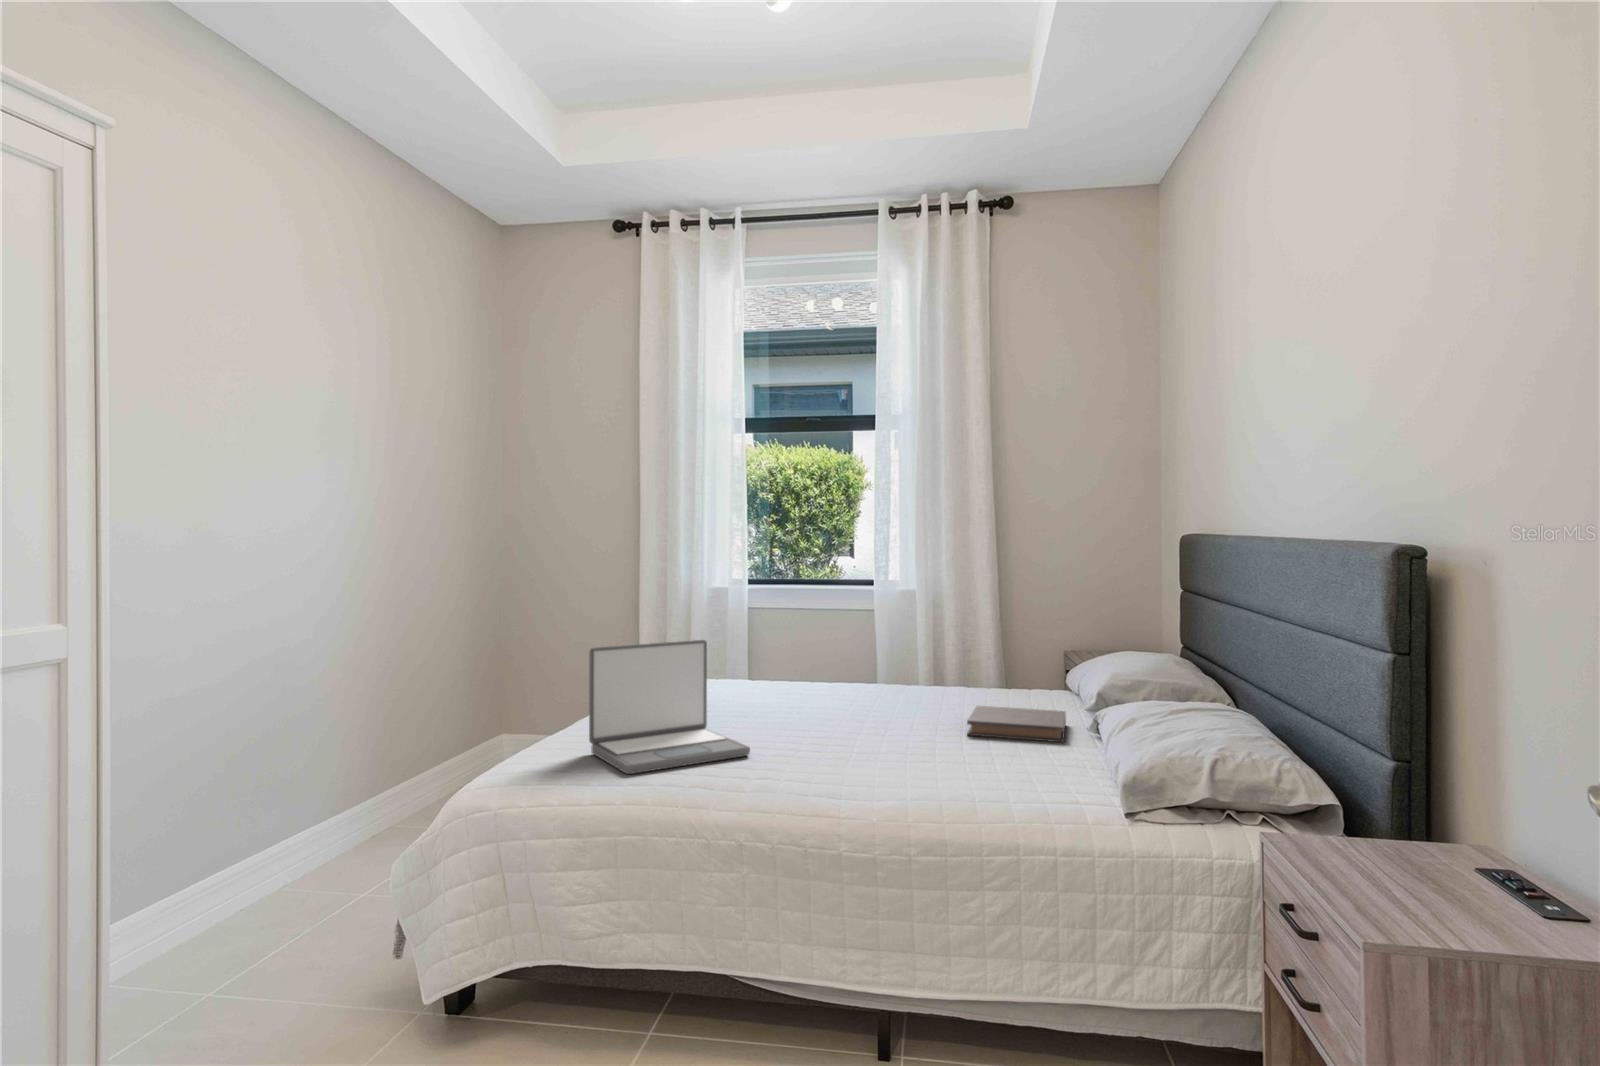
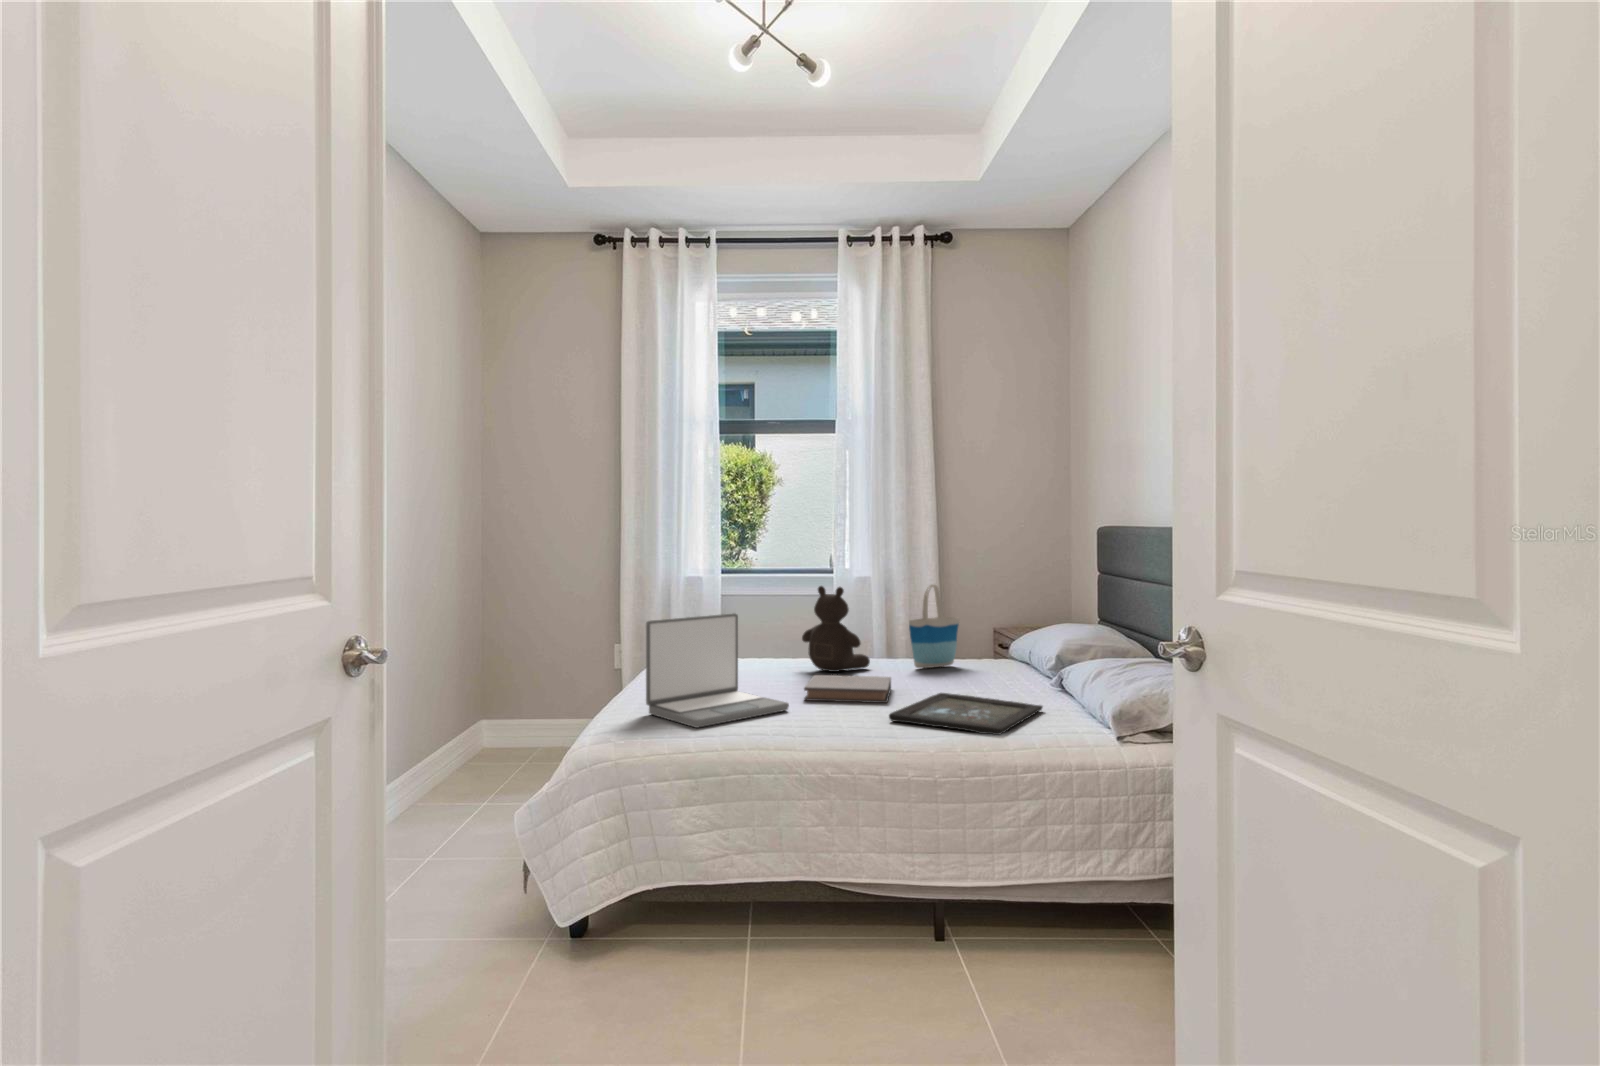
teddy bear: none [812,607,889,706] -> present [802,586,870,672]
tote bag: none [934,607,998,705] -> present [909,584,959,668]
book: present [967,705,1066,742] -> present [804,675,891,703]
tray: none [854,741,1054,803] -> present [889,693,1043,735]

